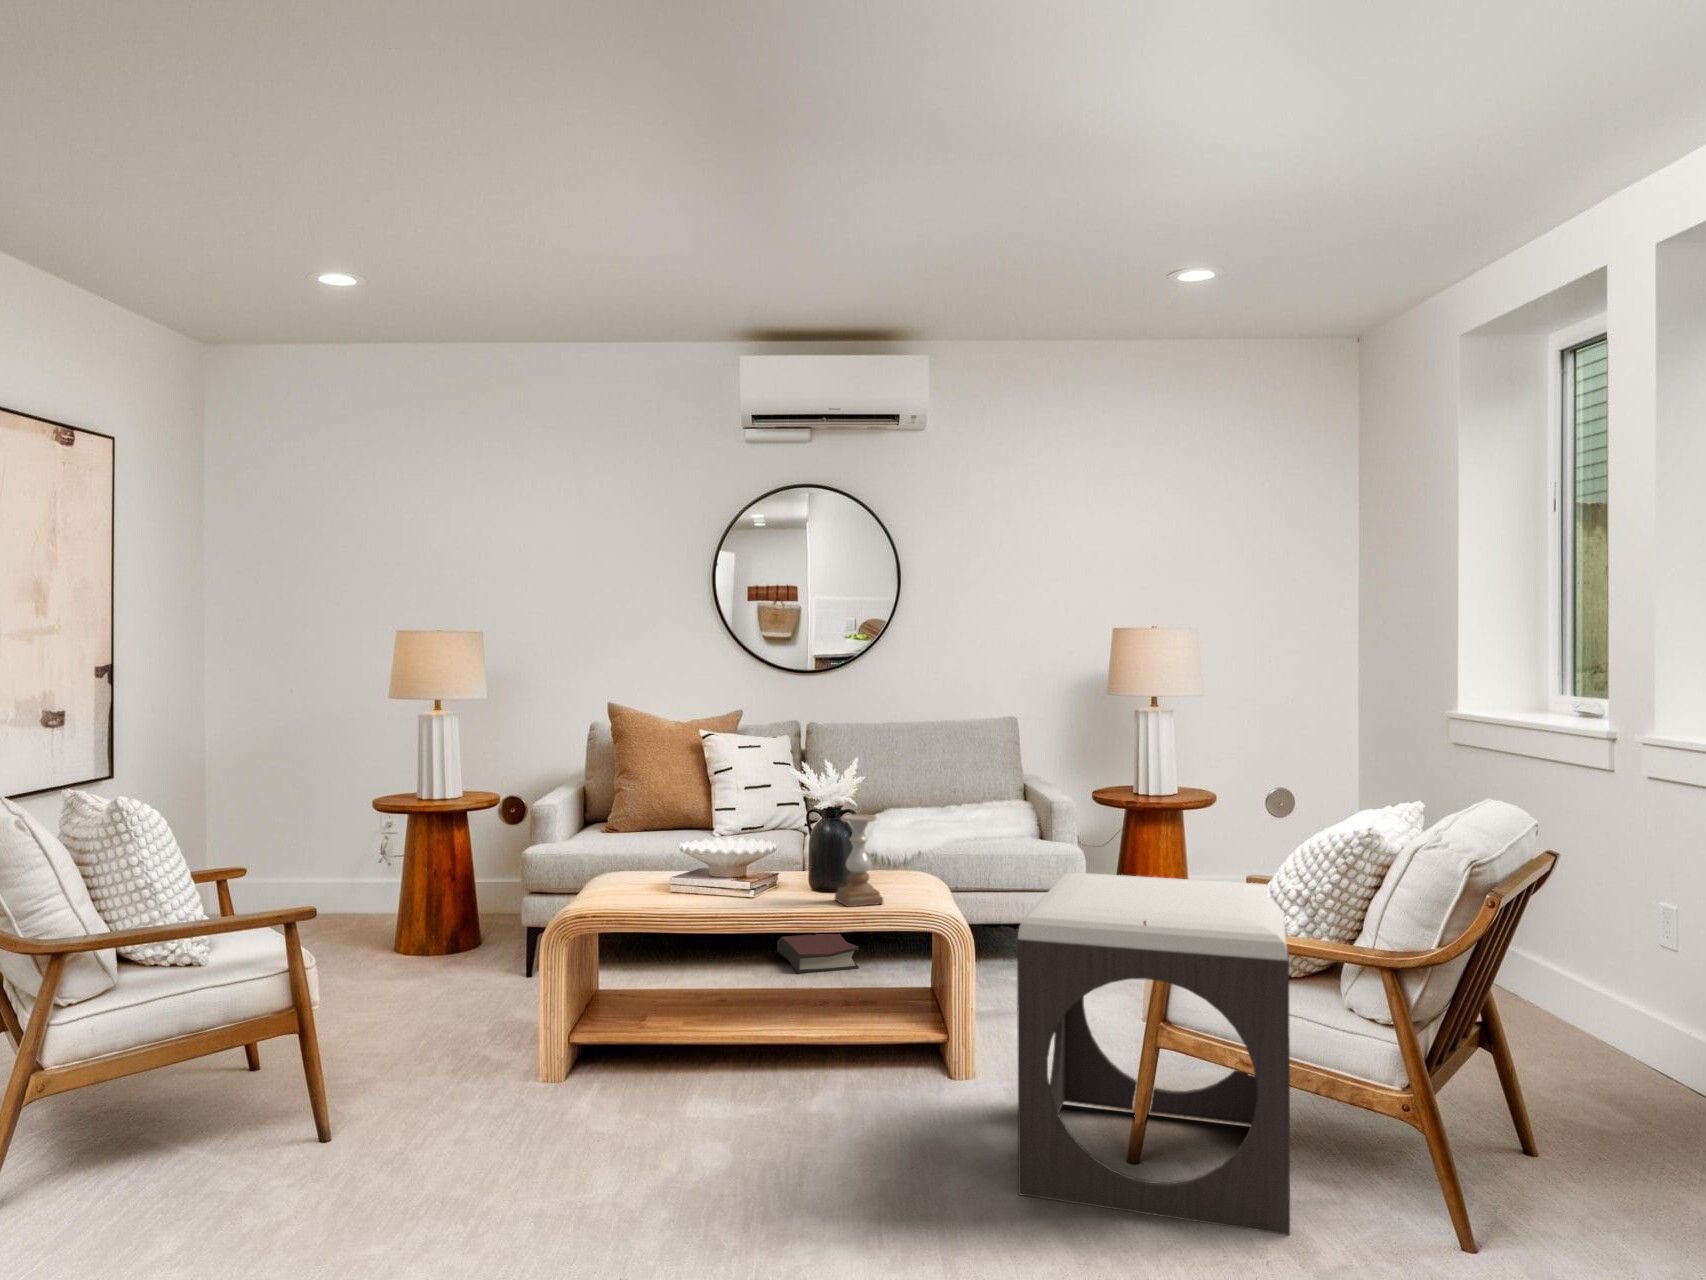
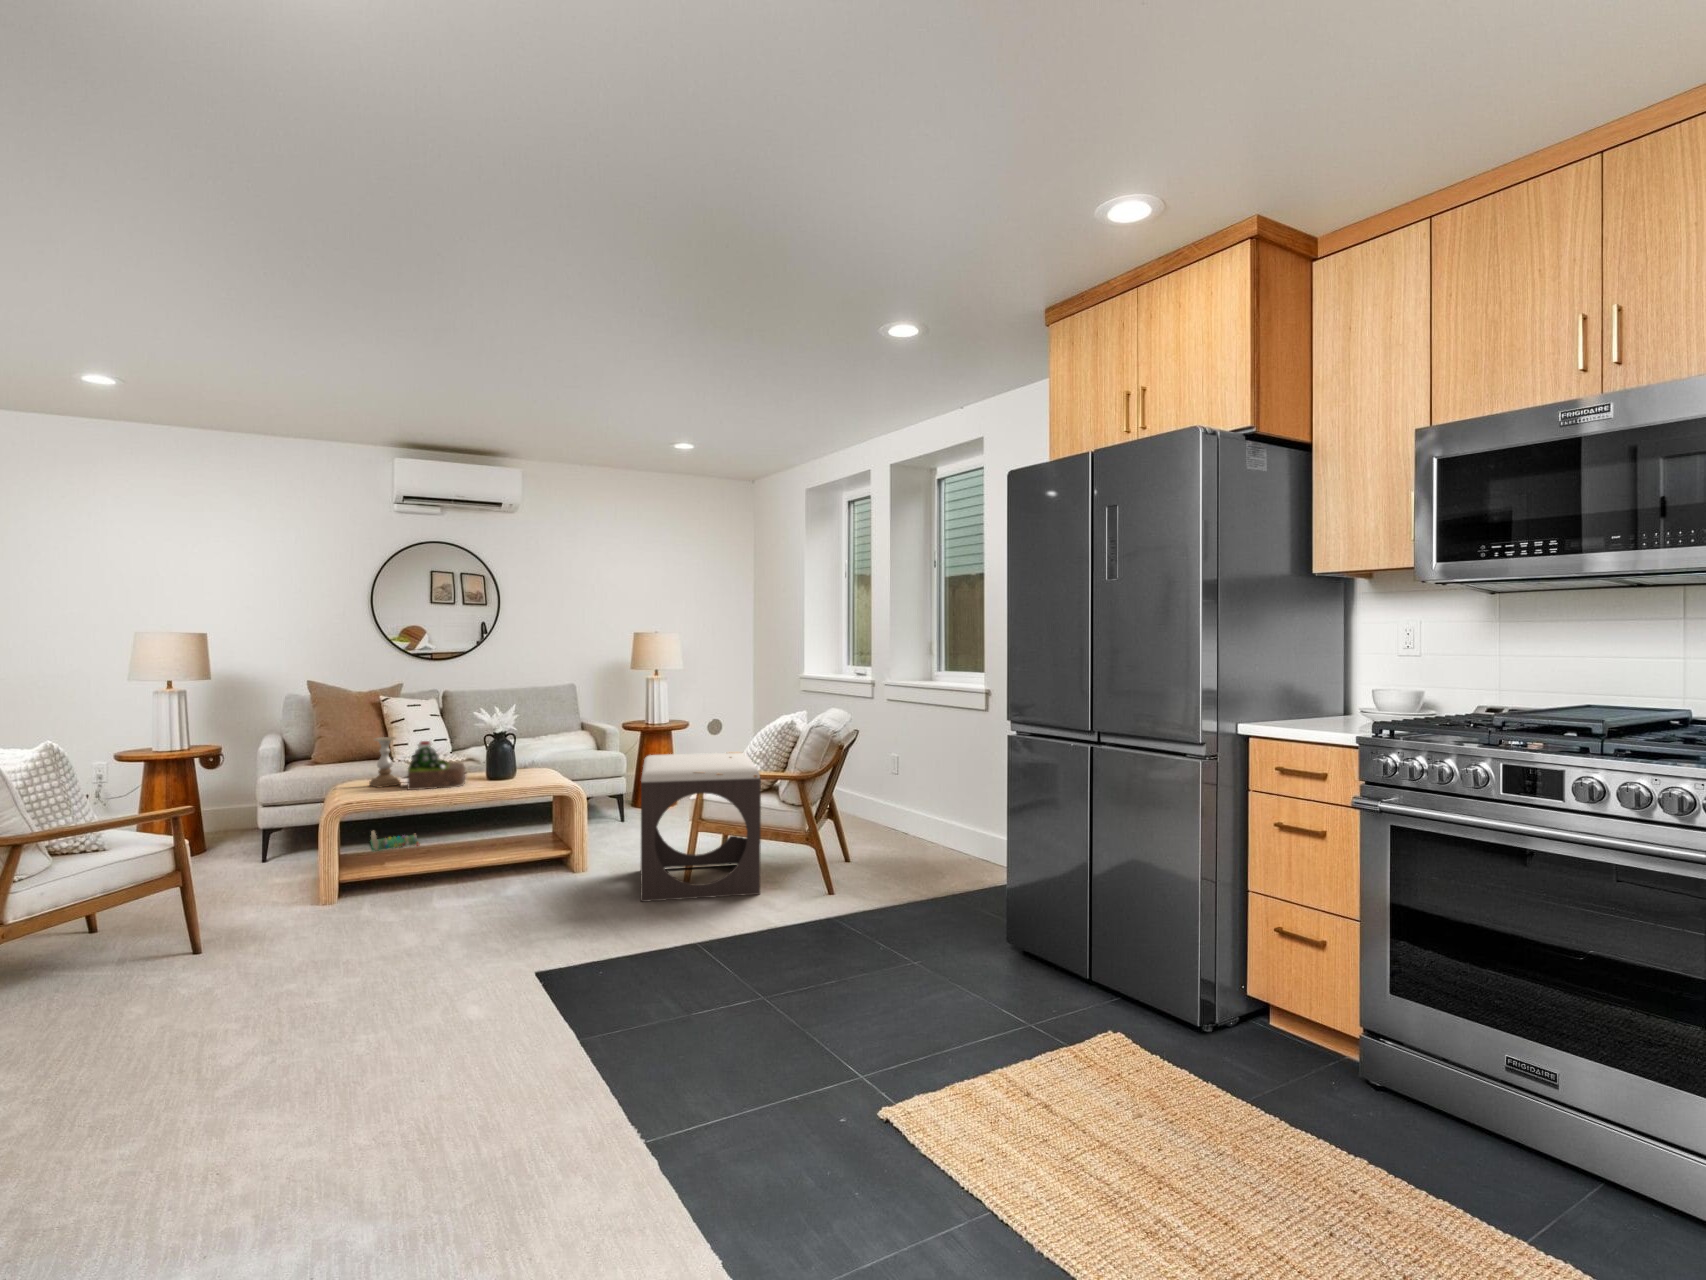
succulent plant: none [669,813,769,898] -> present [408,741,465,790]
candle holder: present [835,814,883,907] -> present [369,737,400,788]
hardback book: present [777,933,859,974] -> none [440,813,499,838]
board game: none [664,944,741,981] -> present [371,831,420,852]

